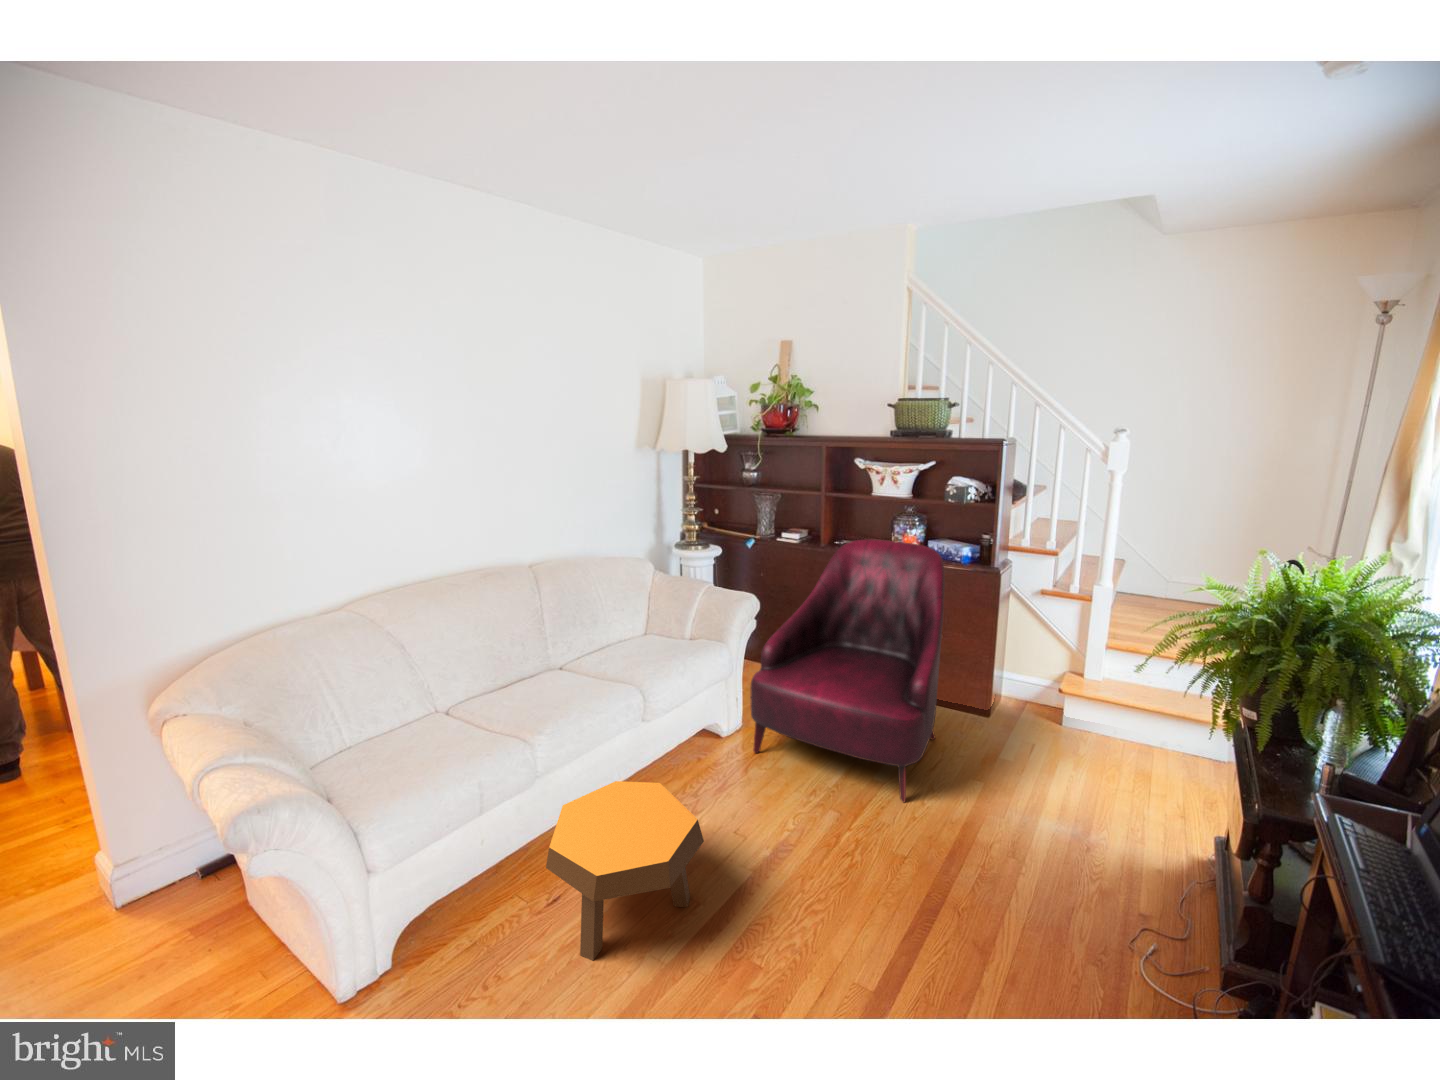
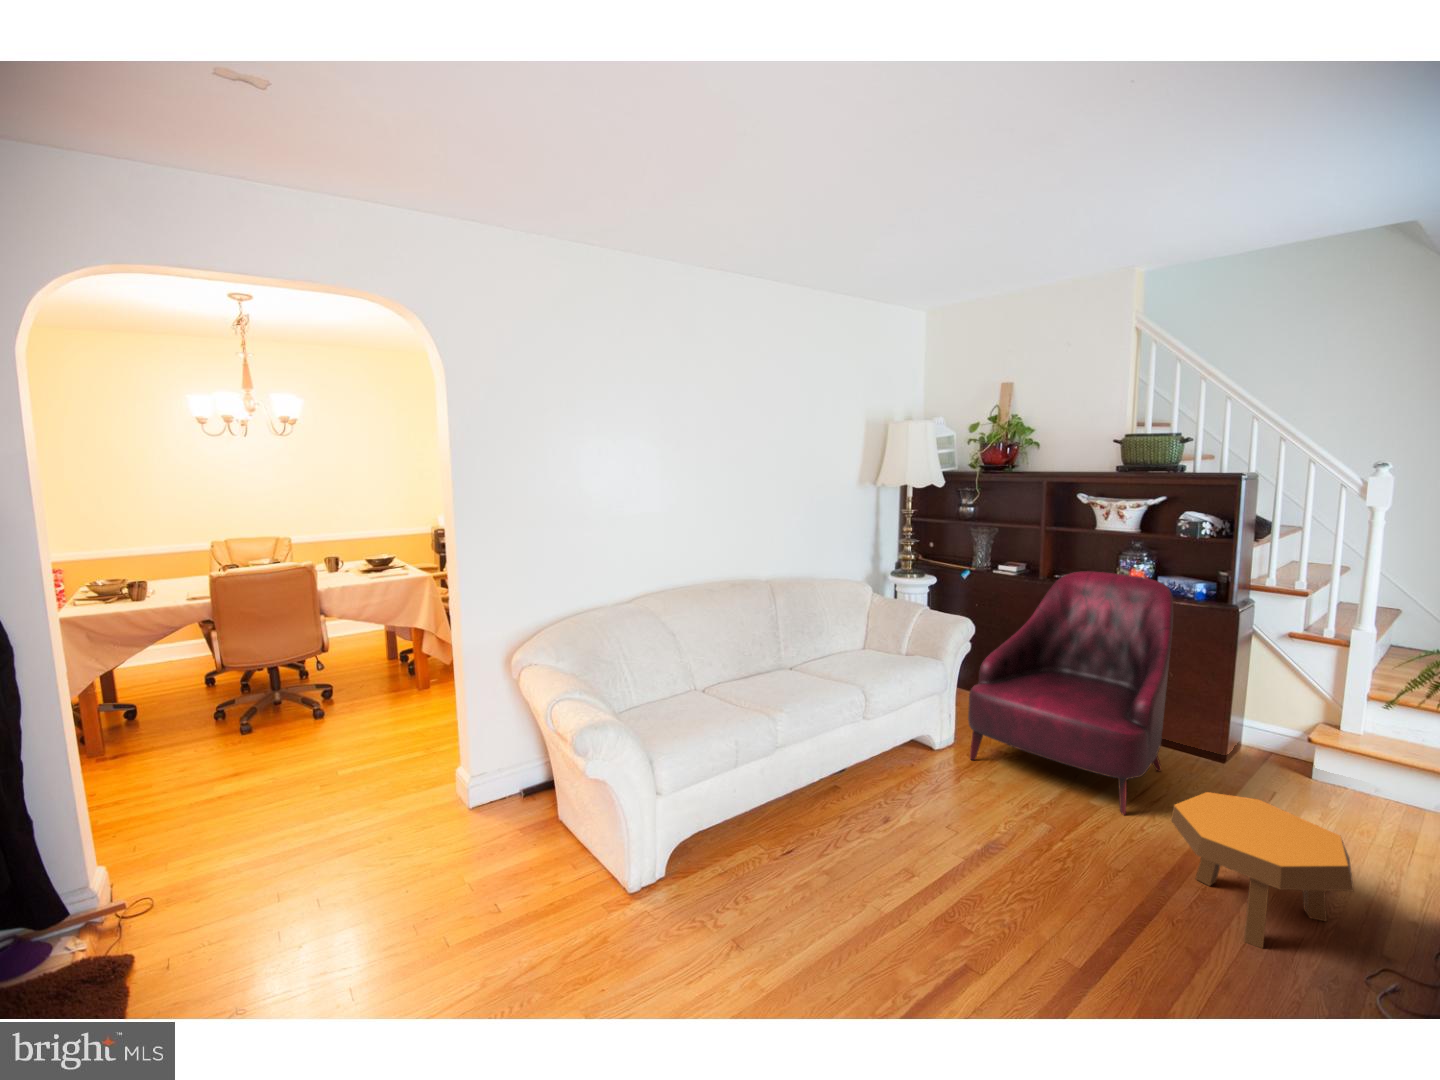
footstool: present [546,781,704,961] -> present [1171,792,1354,948]

